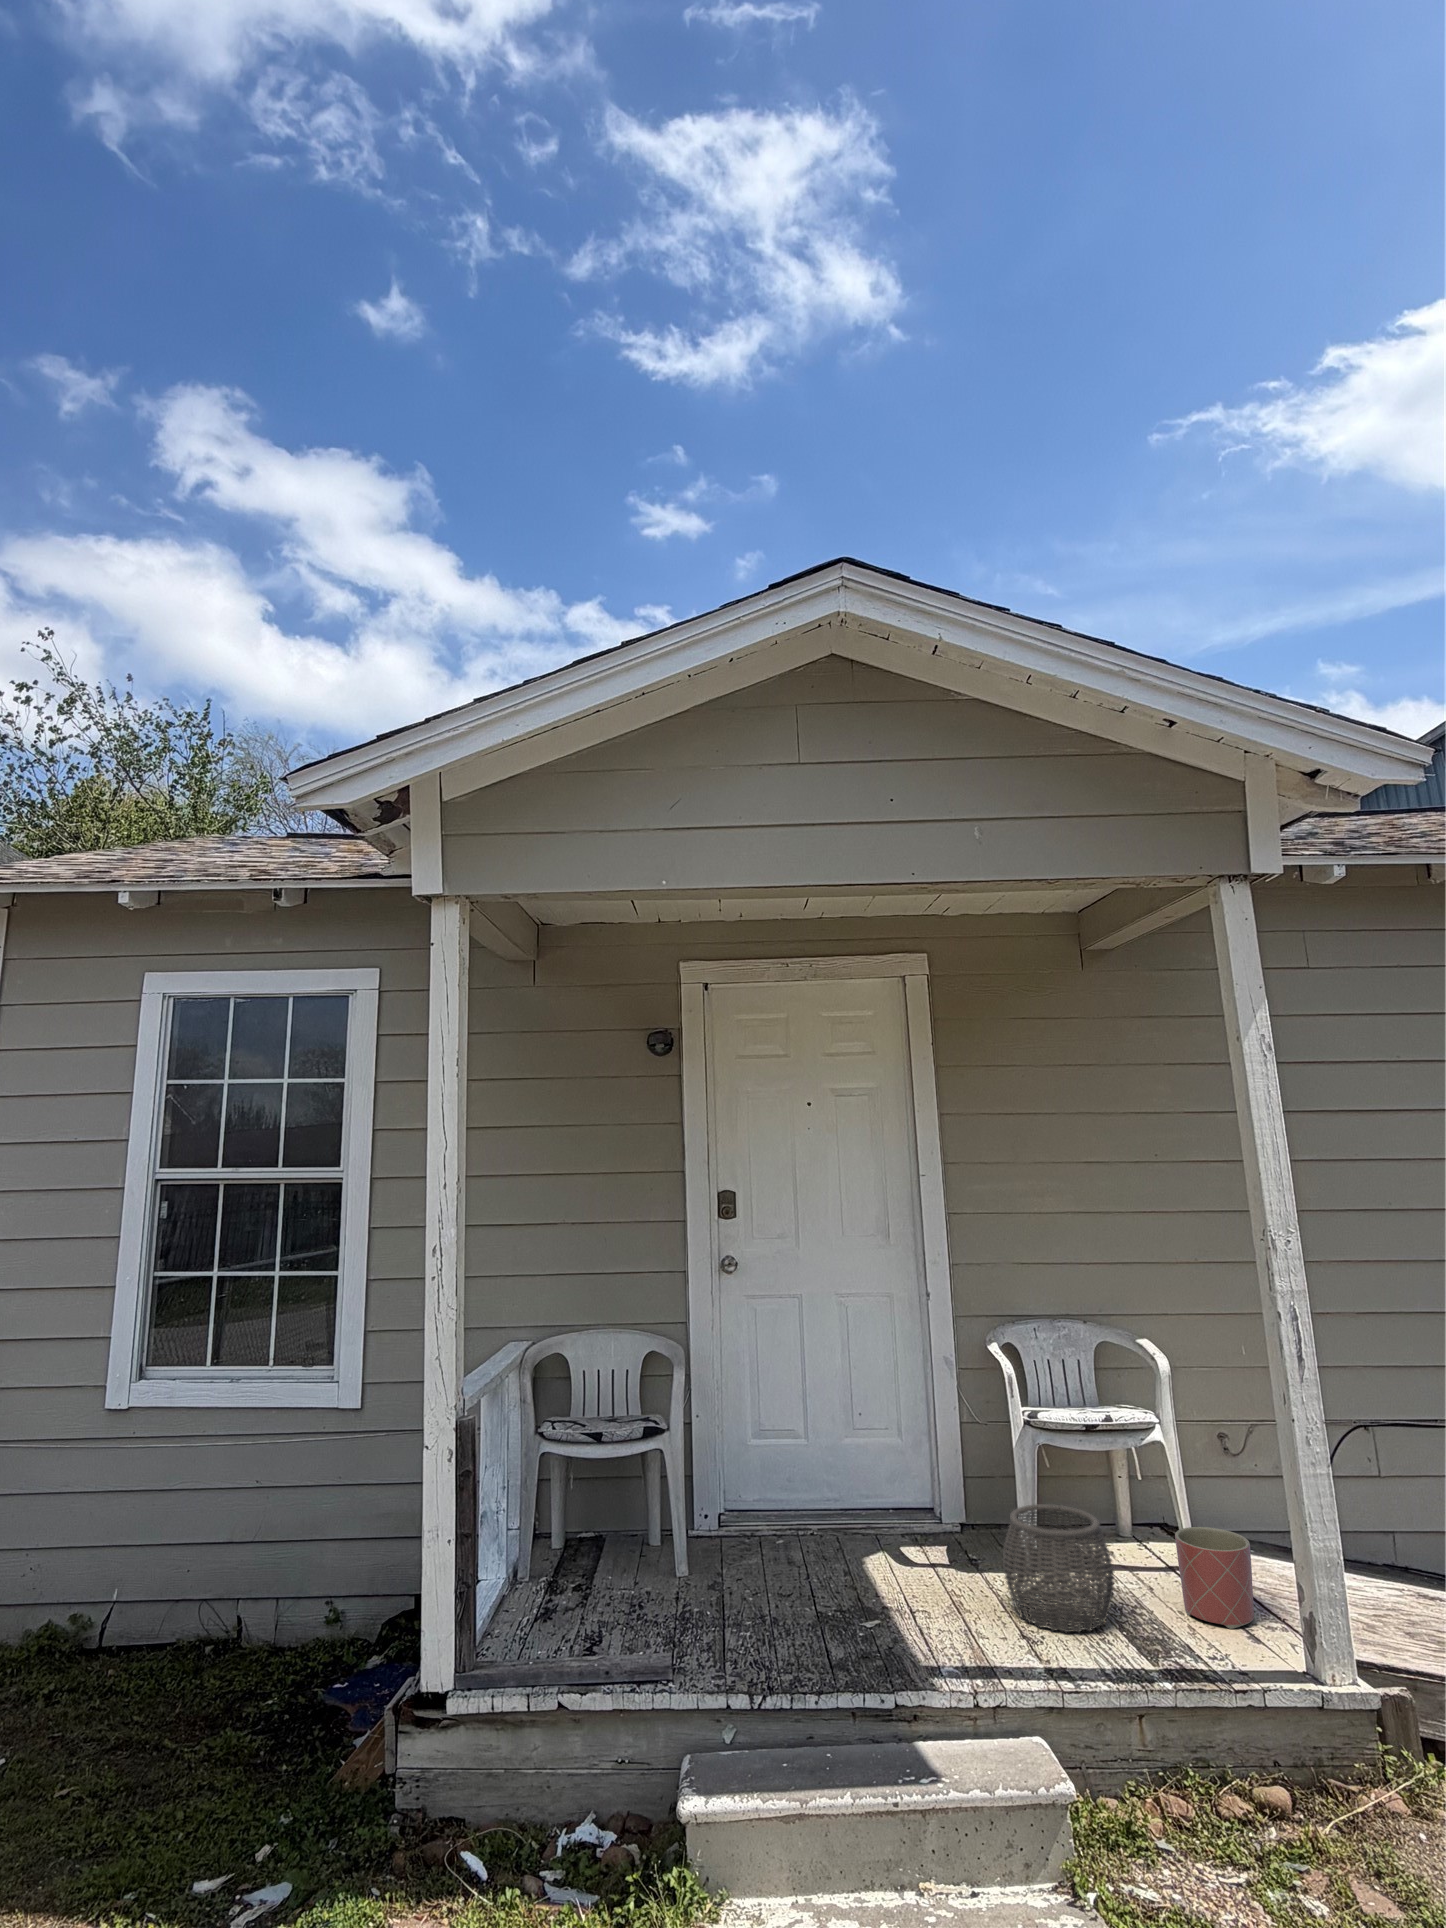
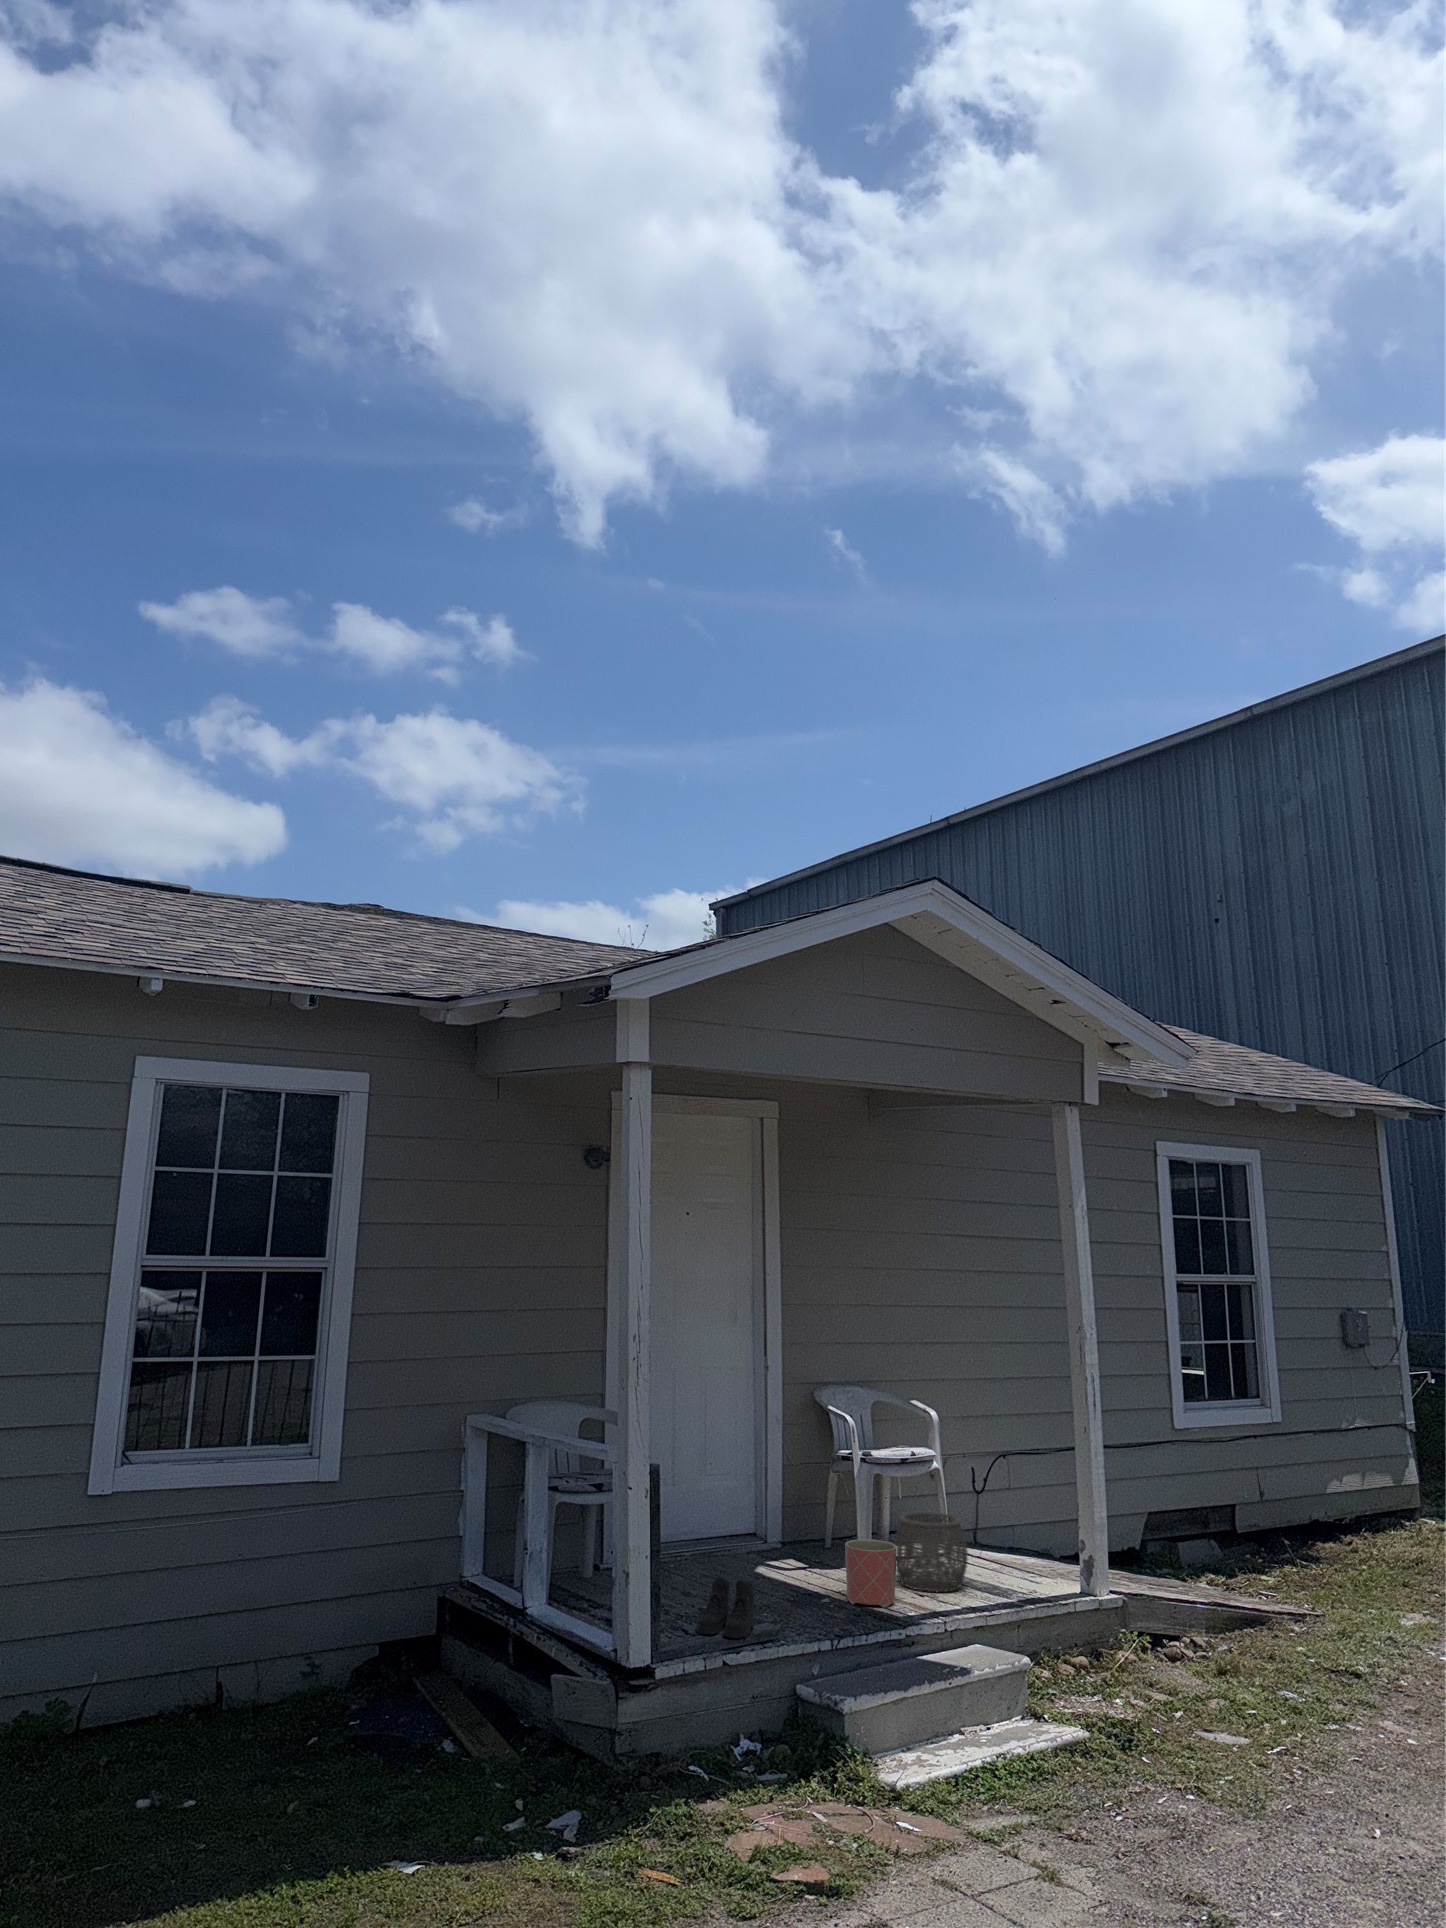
planter: present [1175,1527,1254,1629] -> present [845,1539,896,1608]
boots: none [604,1572,694,1666] -> present [698,1577,755,1638]

